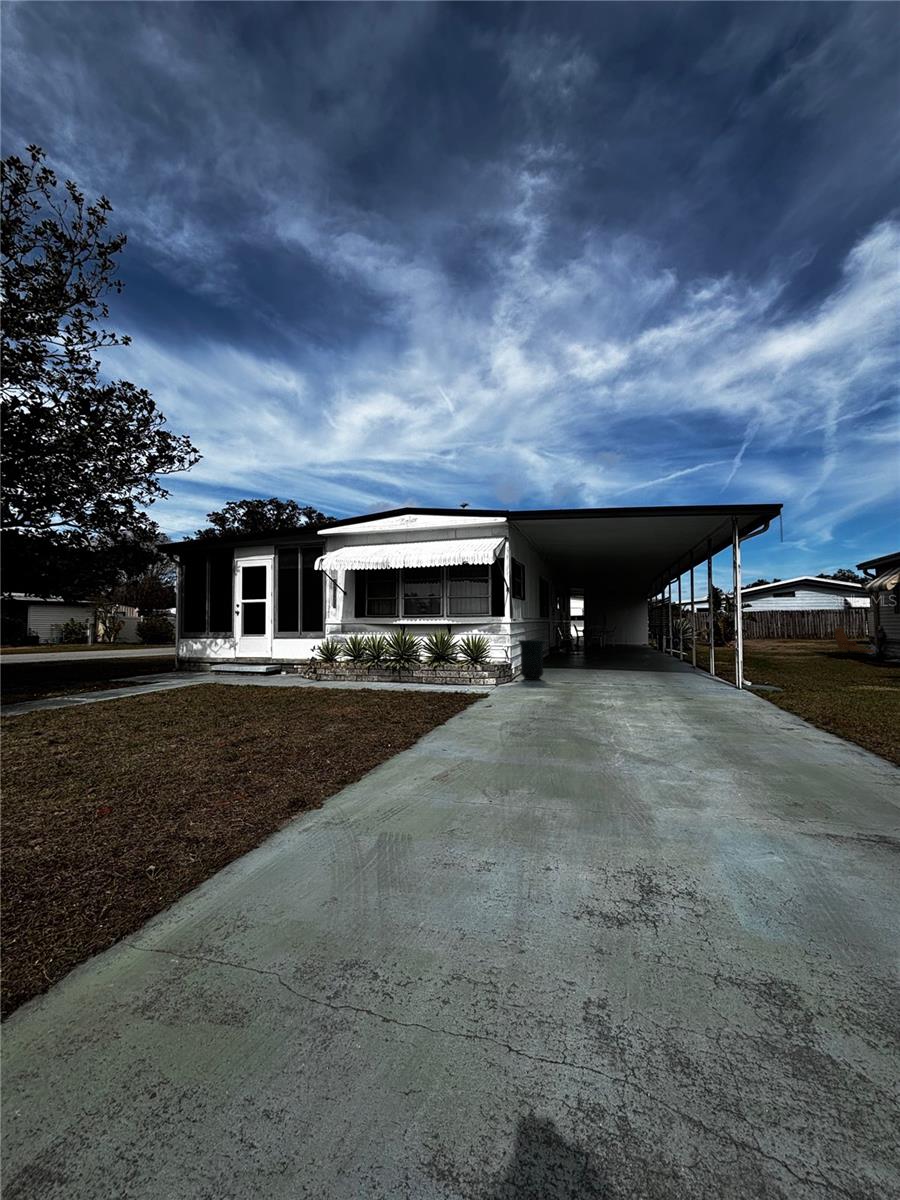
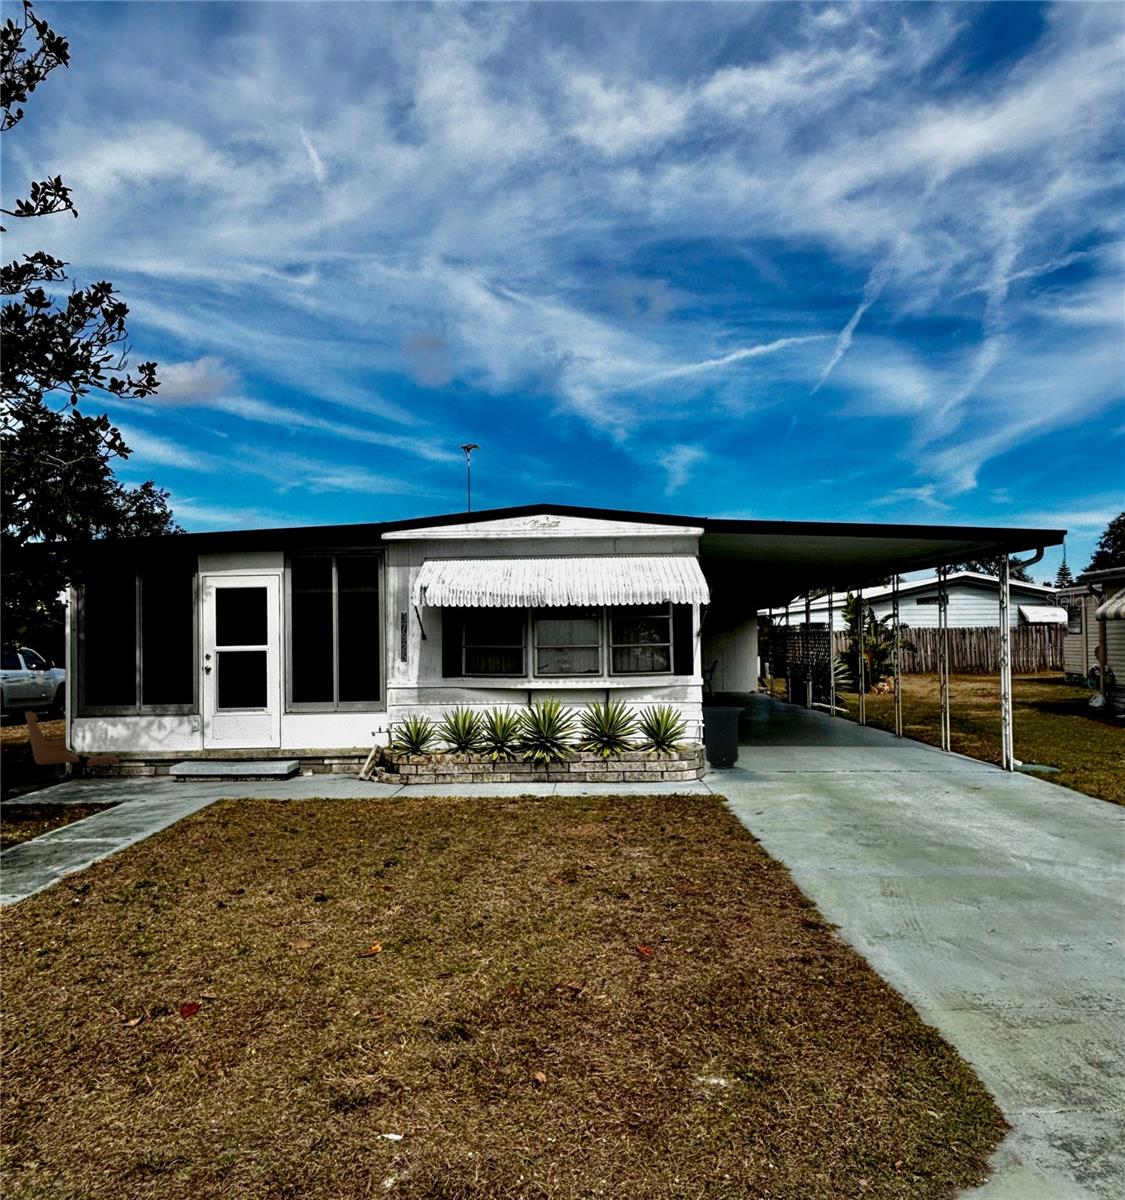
lounge chair: present [834,628,875,657] -> present [25,712,119,781]

